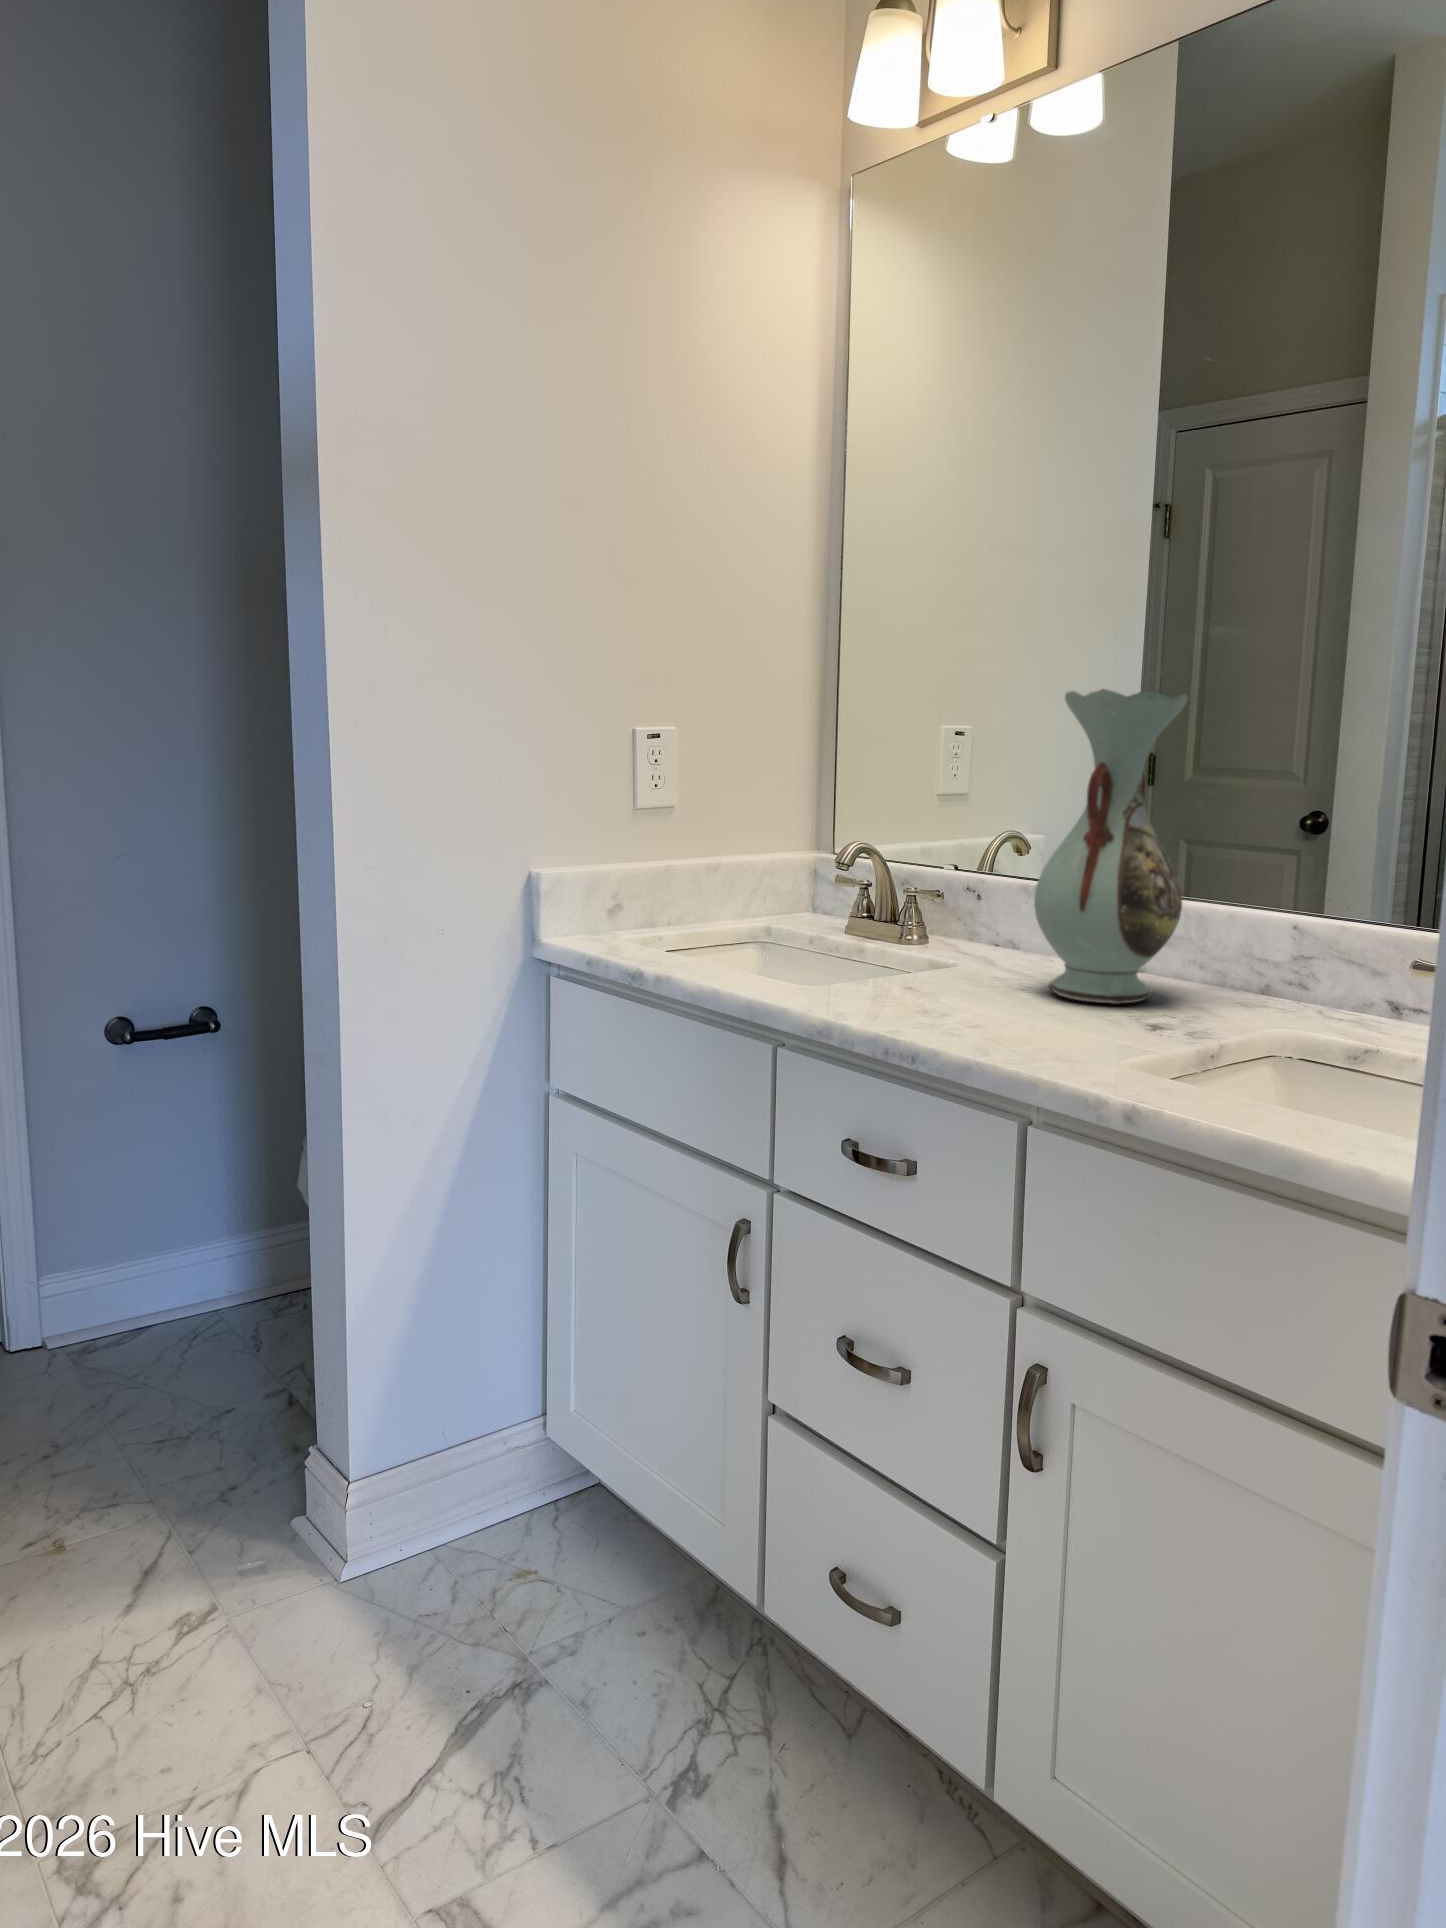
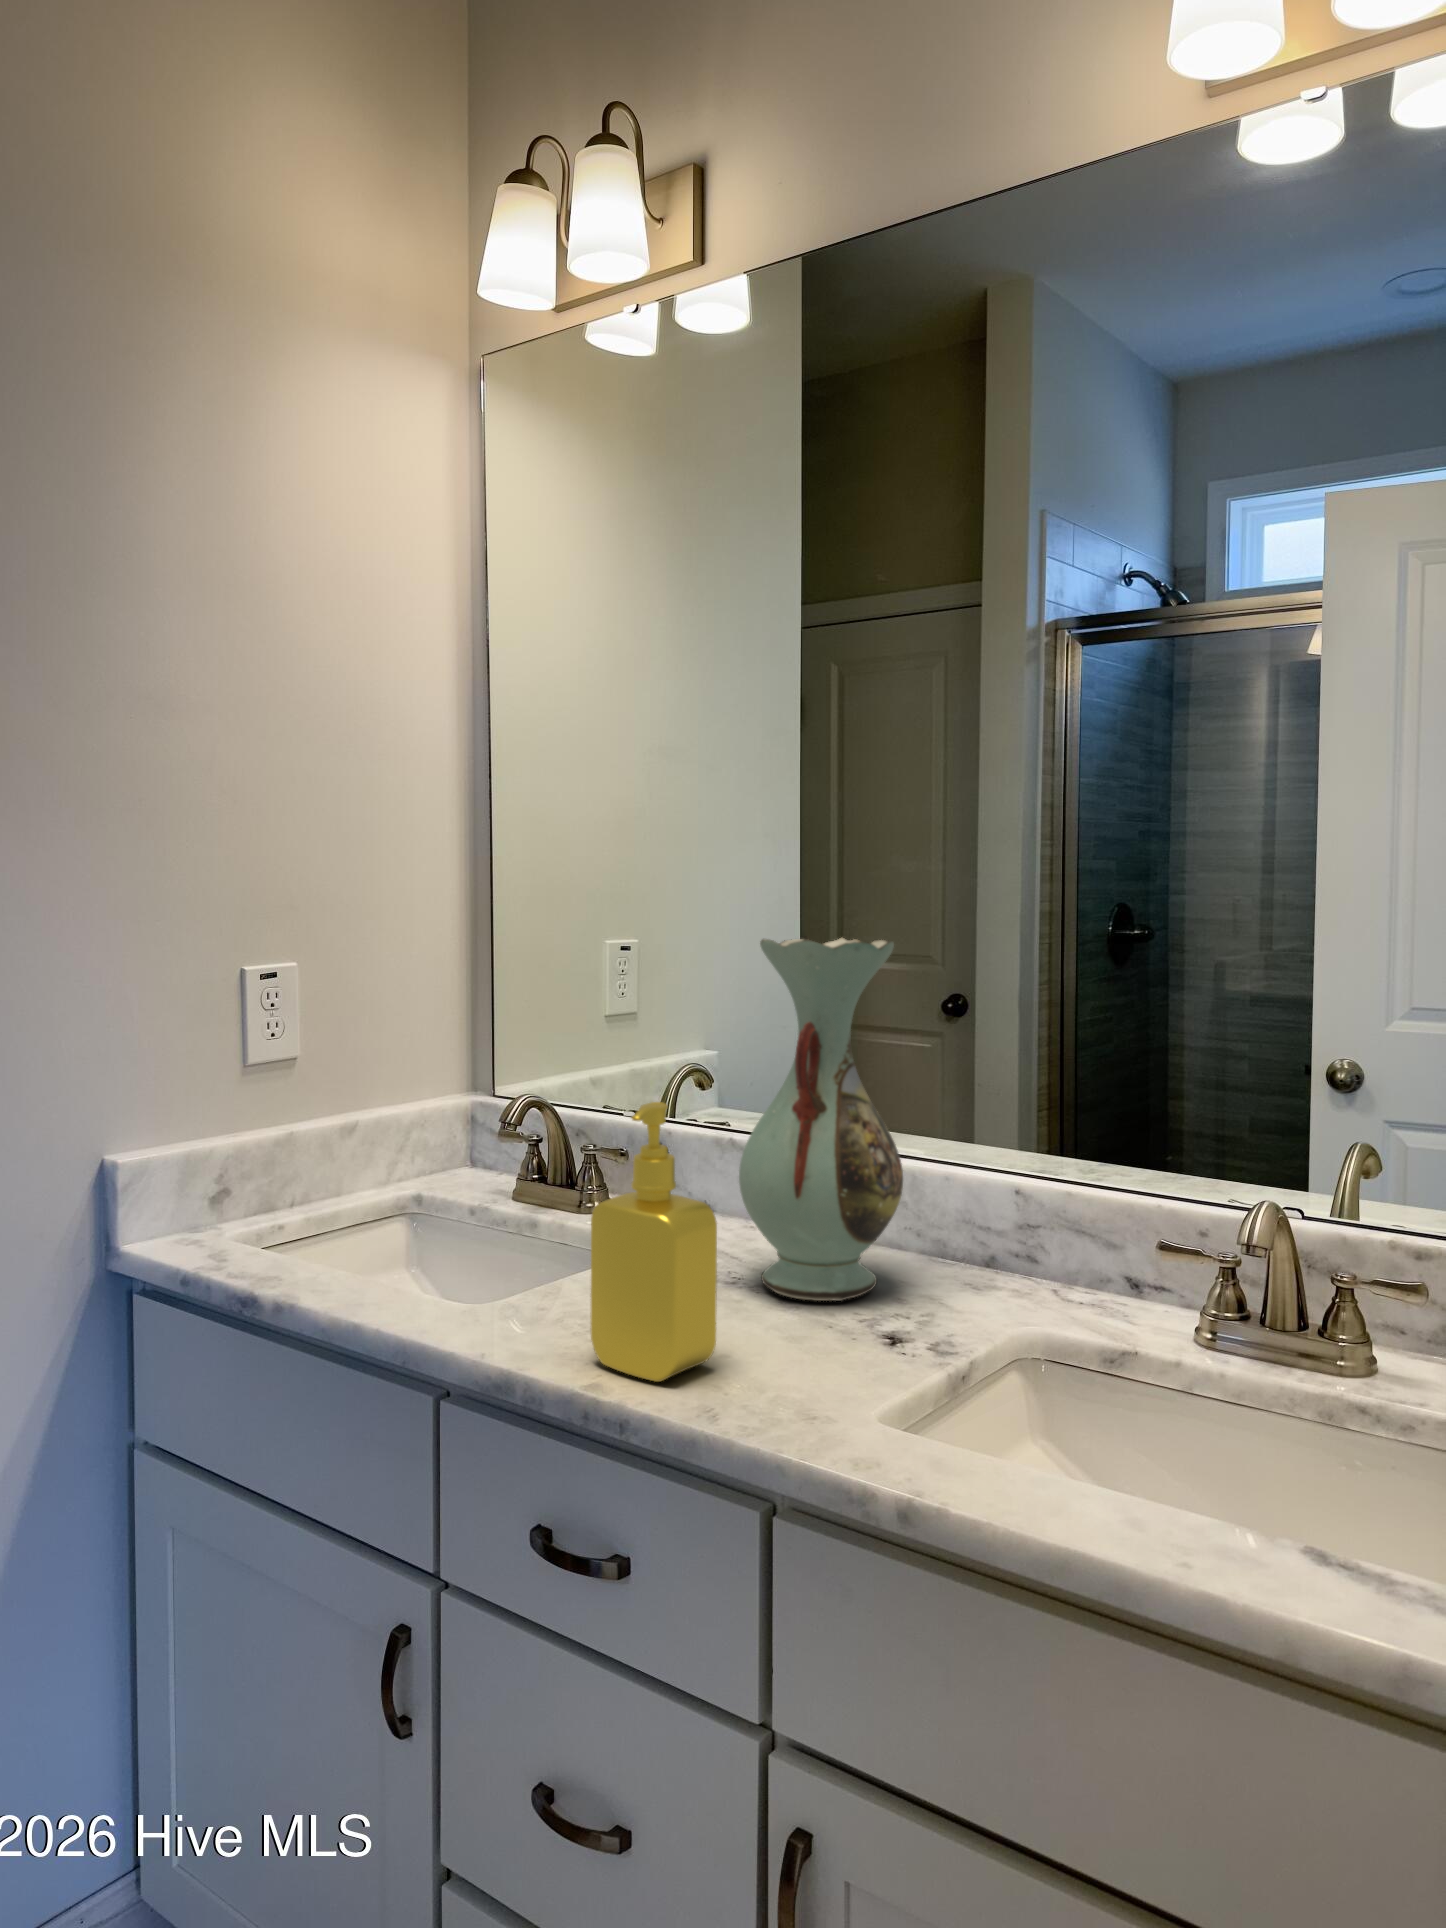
soap dispenser: none [897,812,1004,1033] -> present [590,1102,717,1382]

